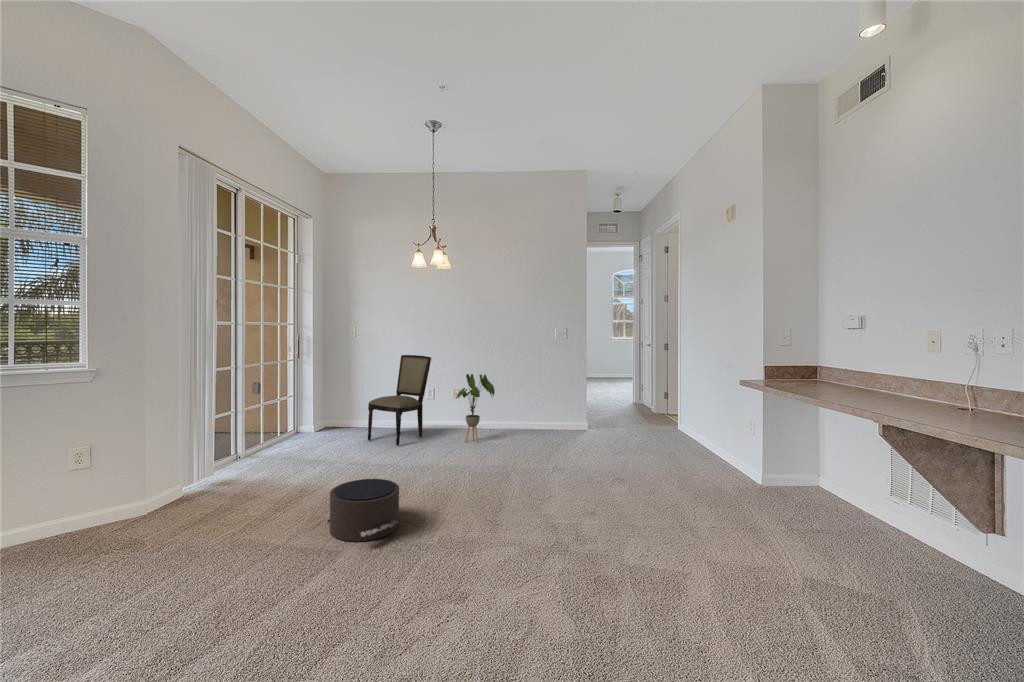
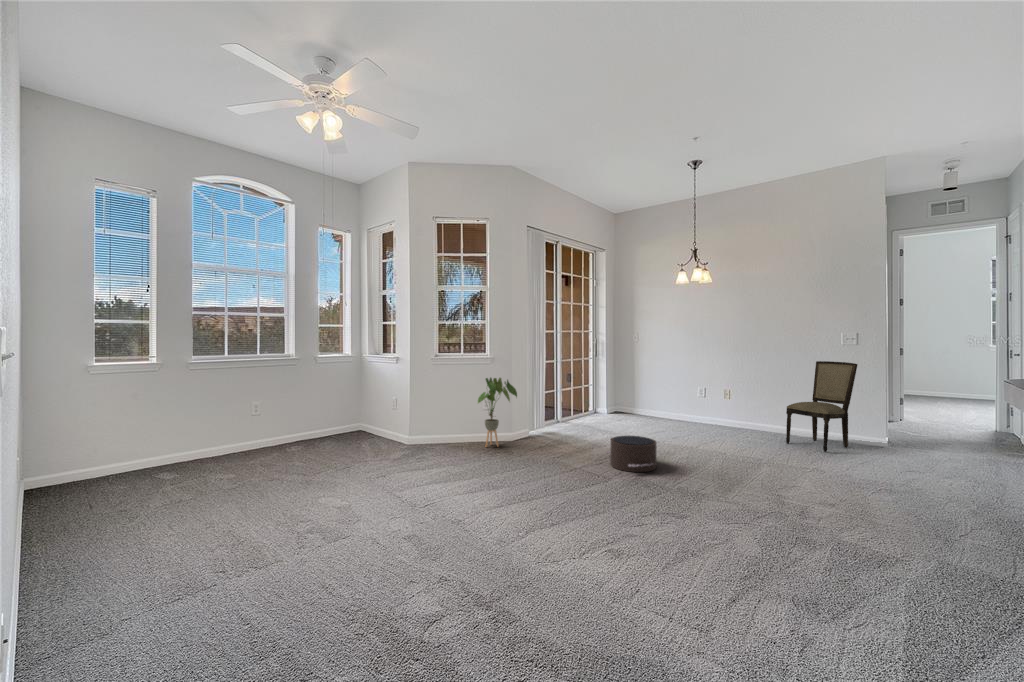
dining chair: present [368,355,431,446] -> present [786,361,857,452]
house plant: present [456,374,495,443] -> present [478,378,517,447]

